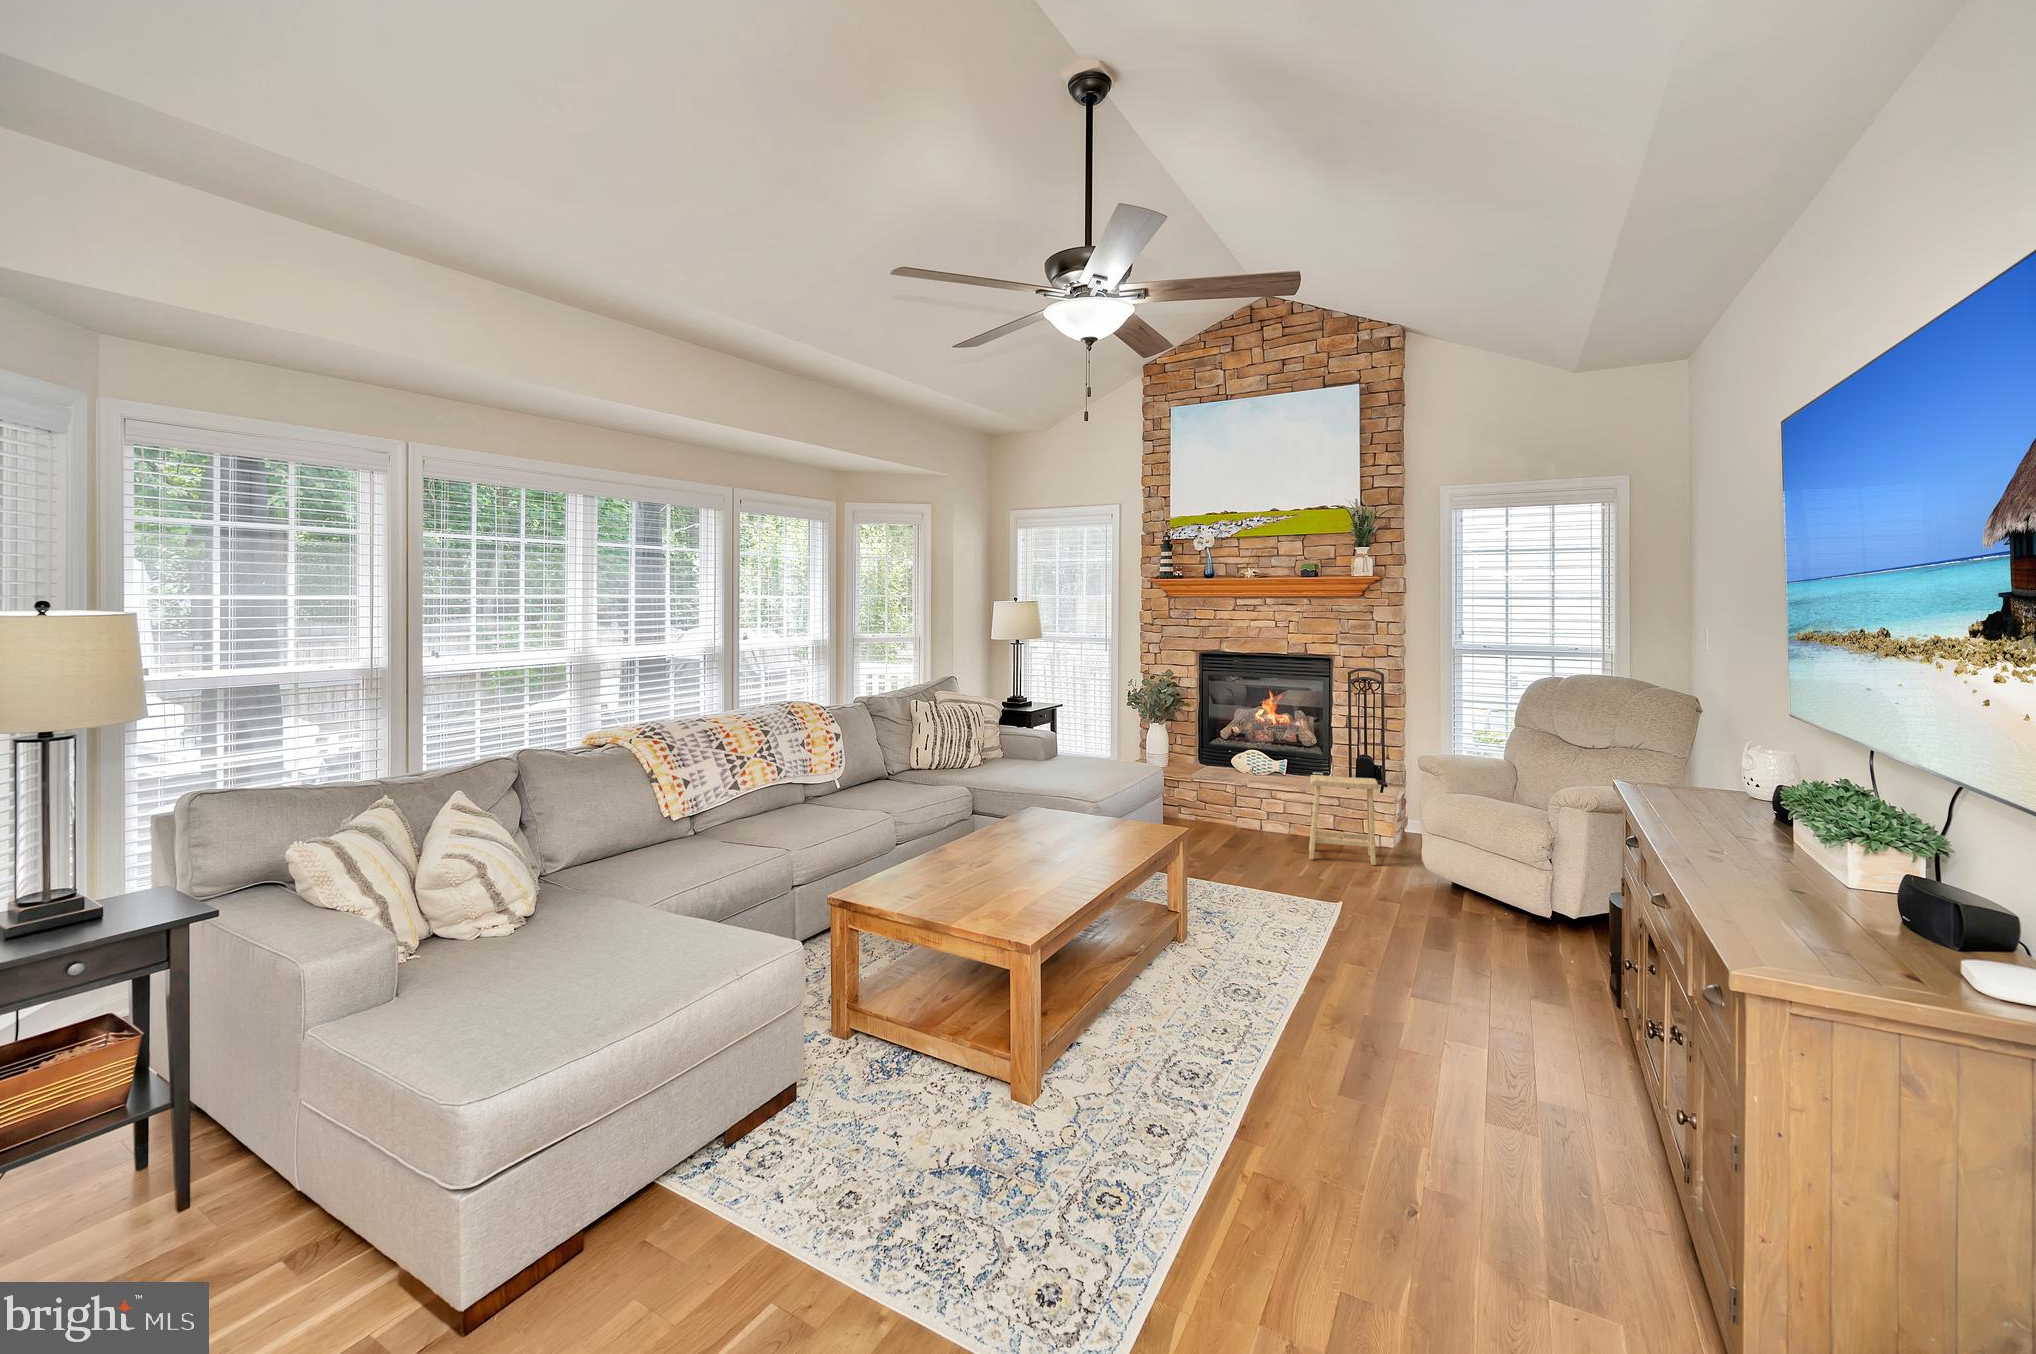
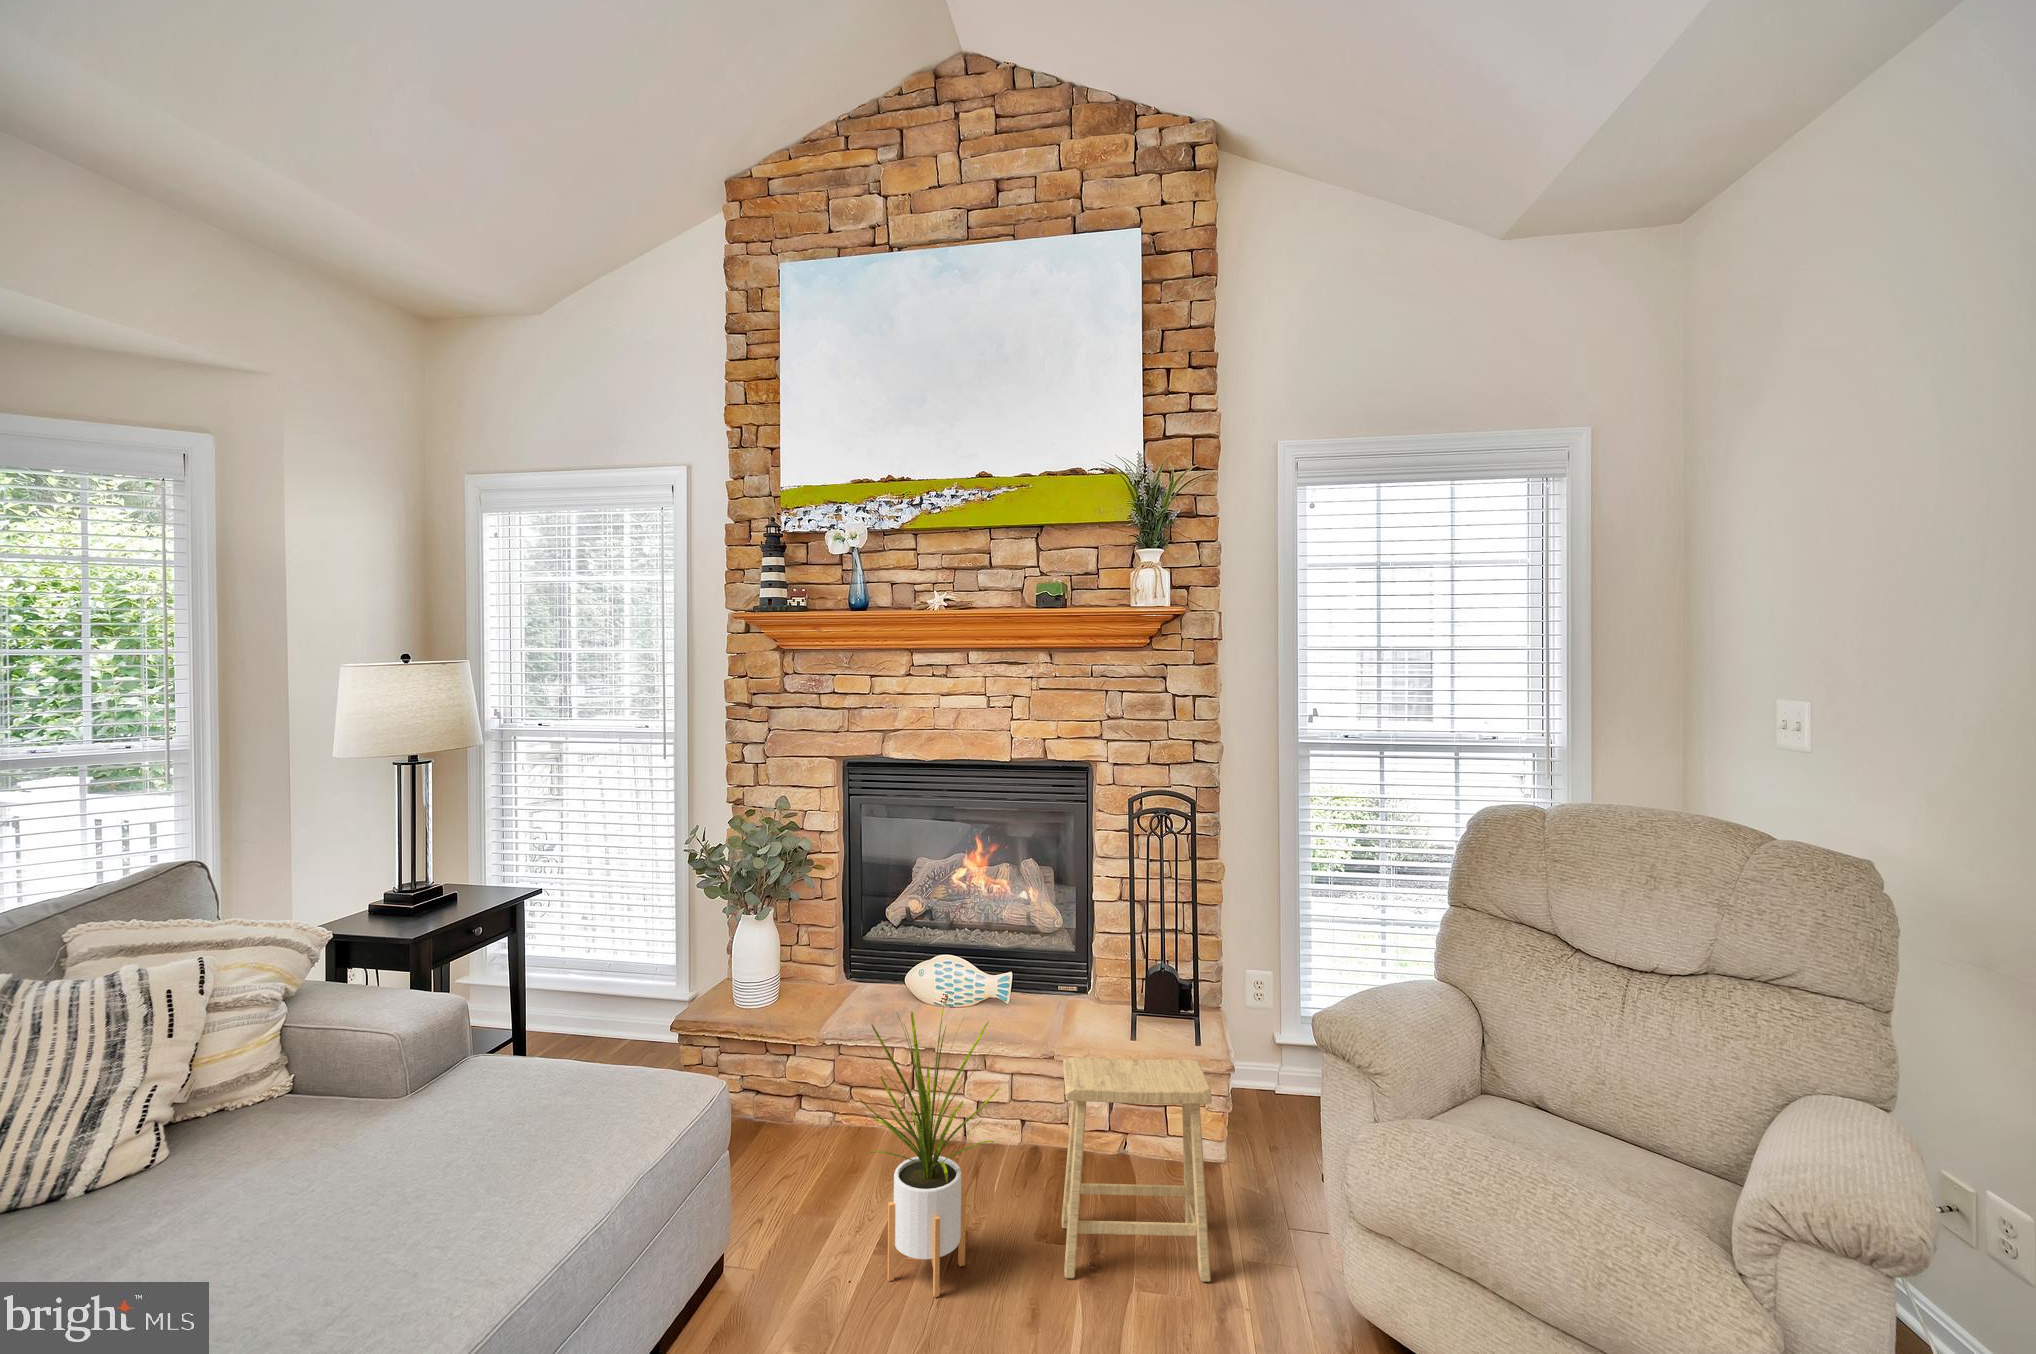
house plant: none [1221,742,1282,858] -> present [859,1001,999,1297]

